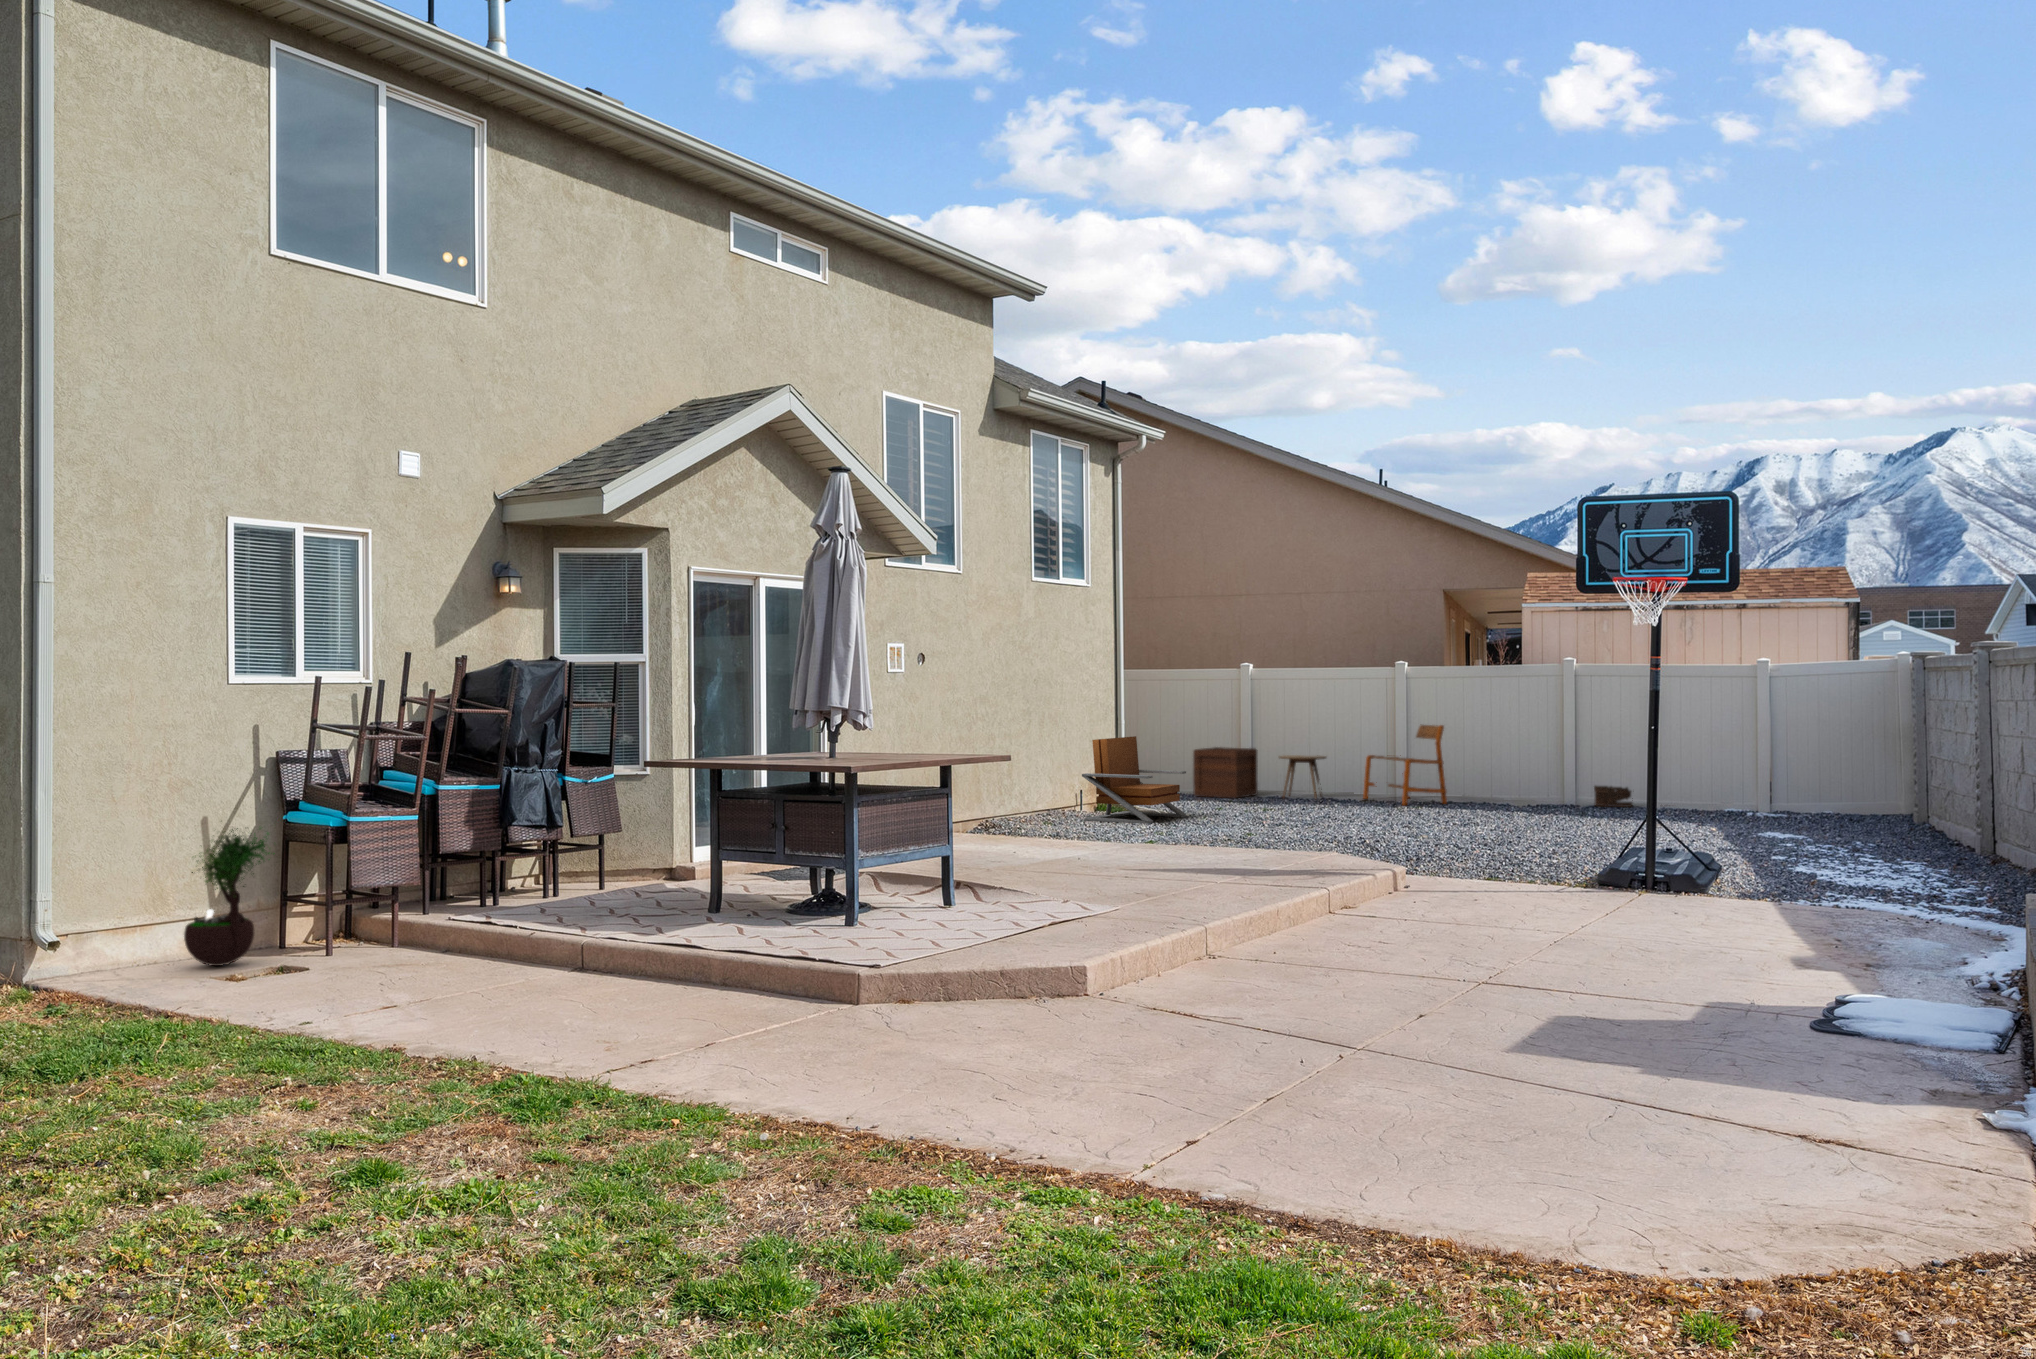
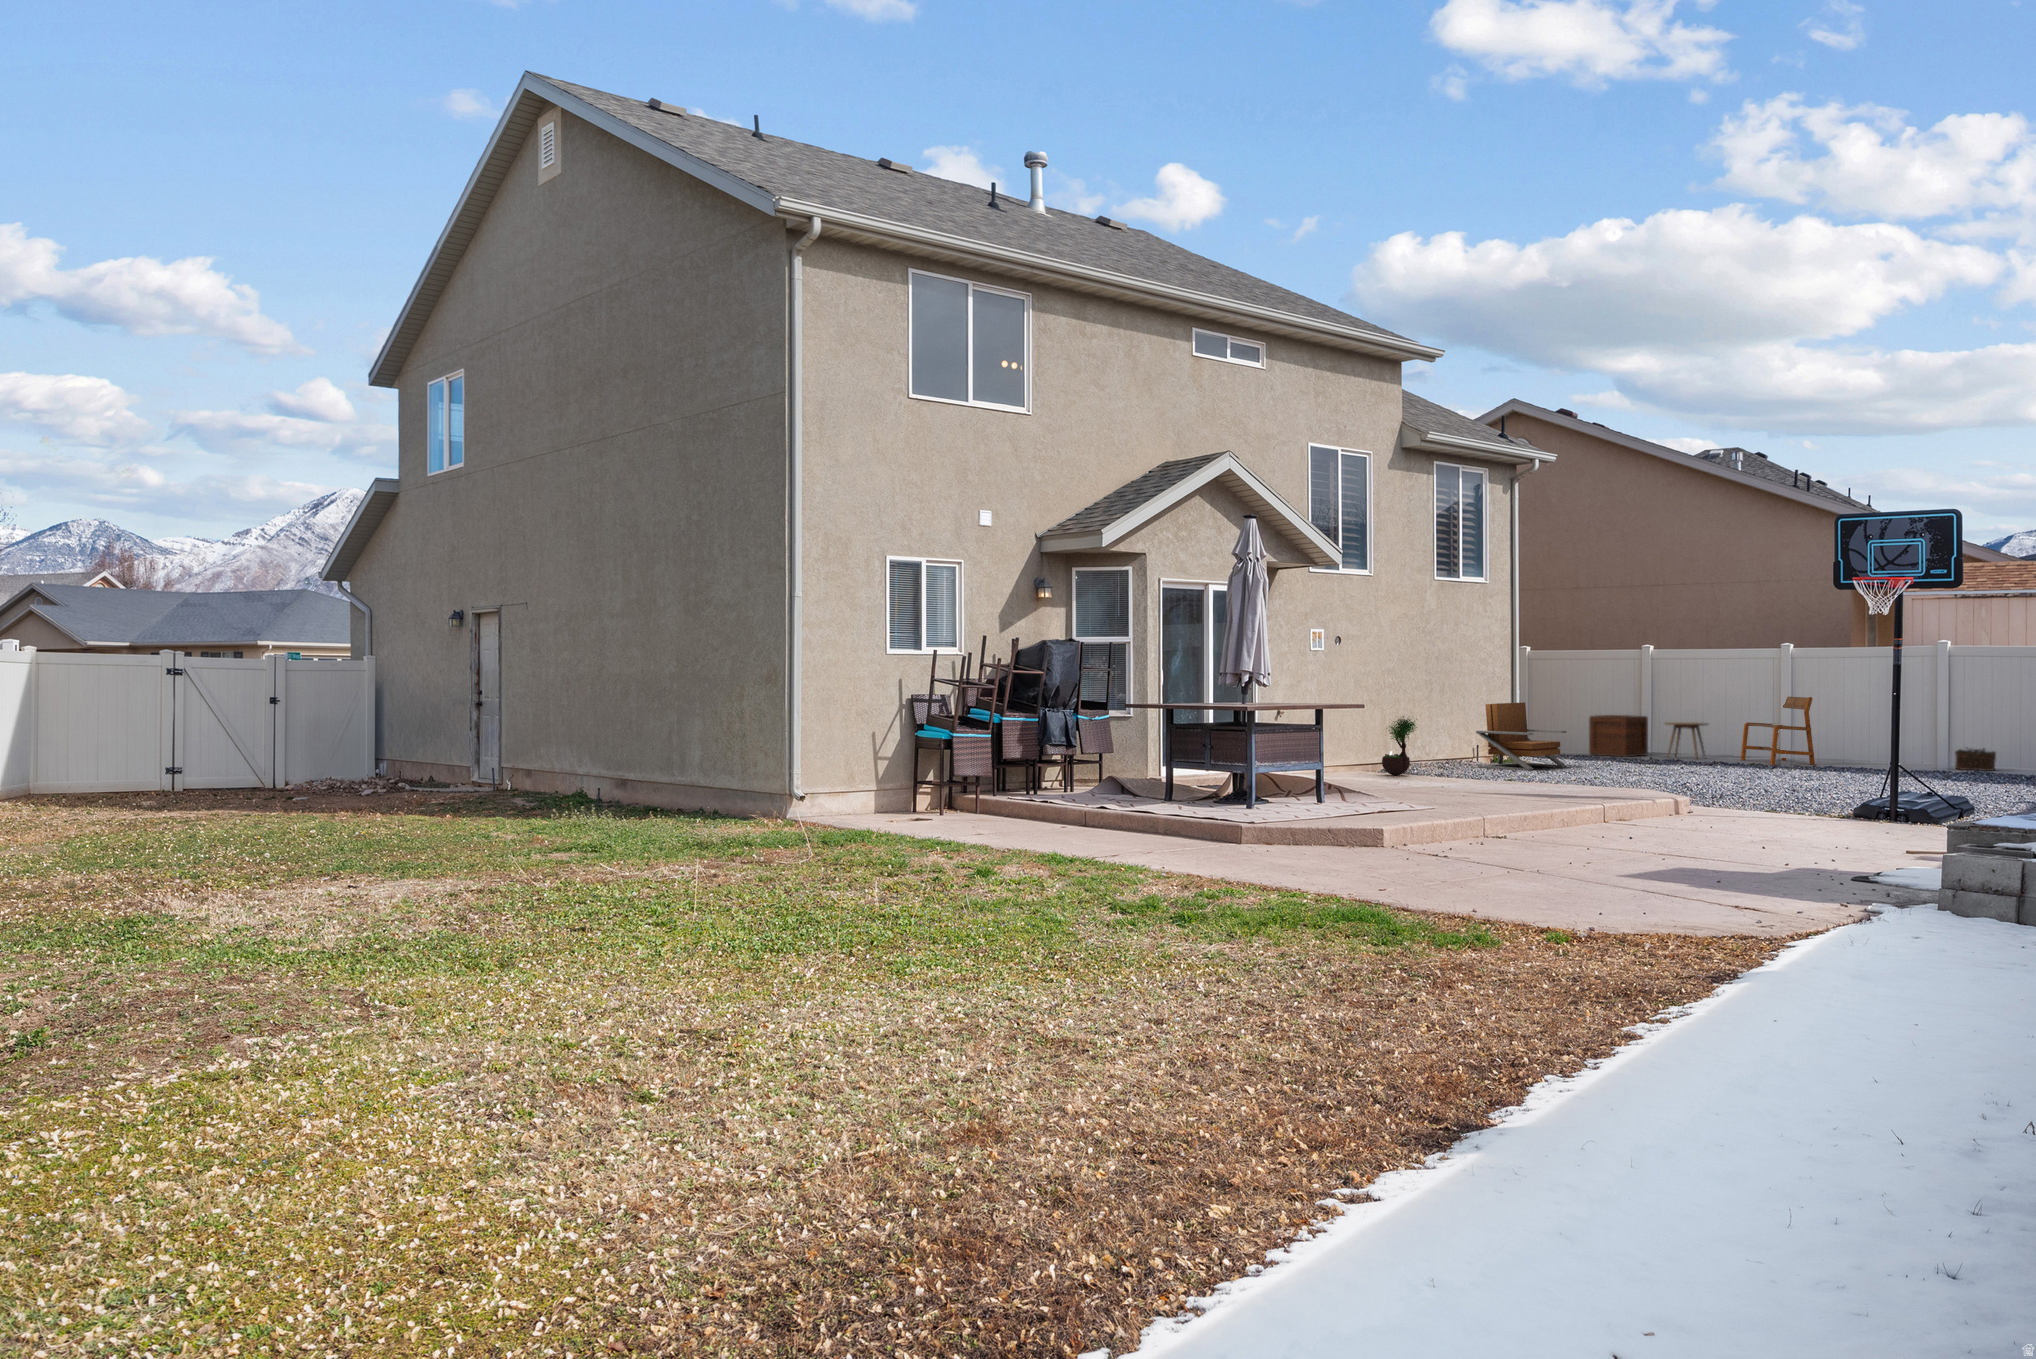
potted tree: present [184,828,270,966] -> present [1382,716,1417,775]

